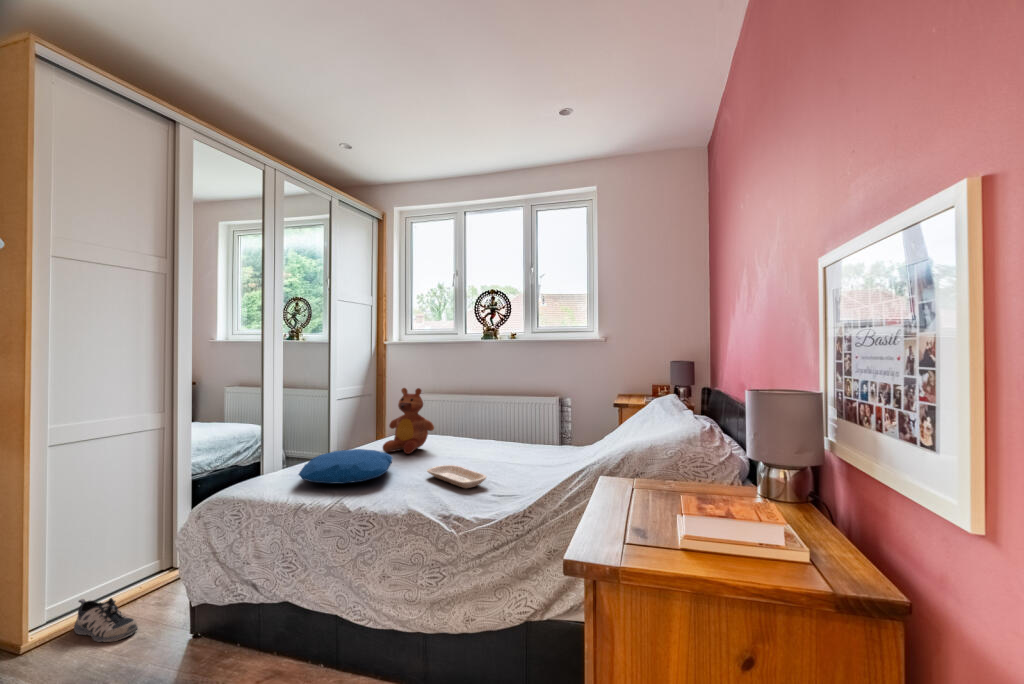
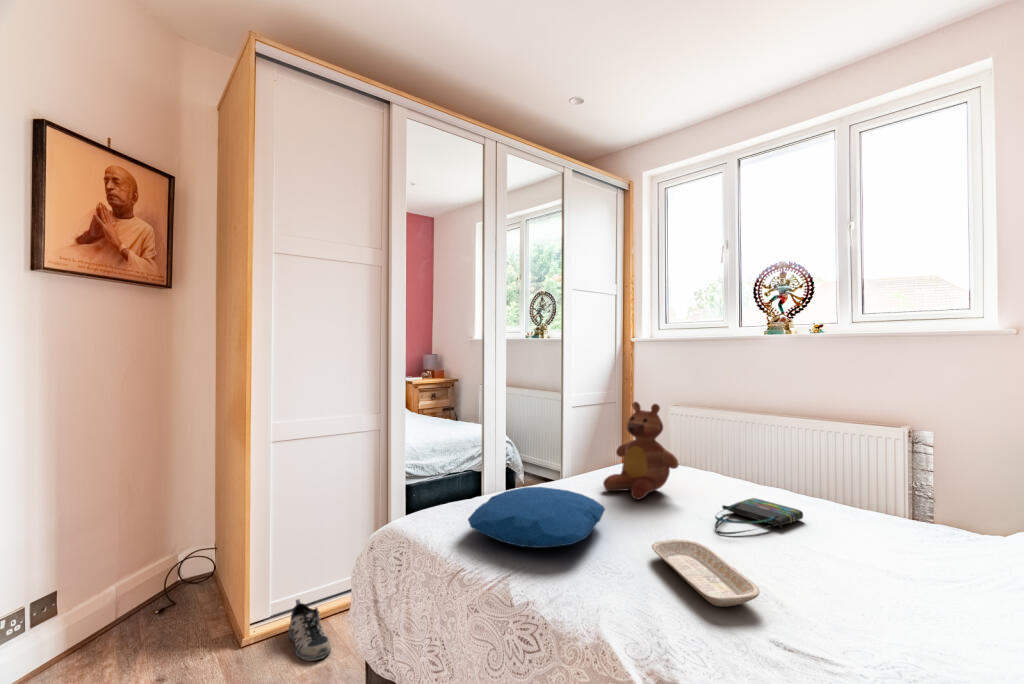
tote bag: none [459,443,506,463] -> present [715,498,803,534]

